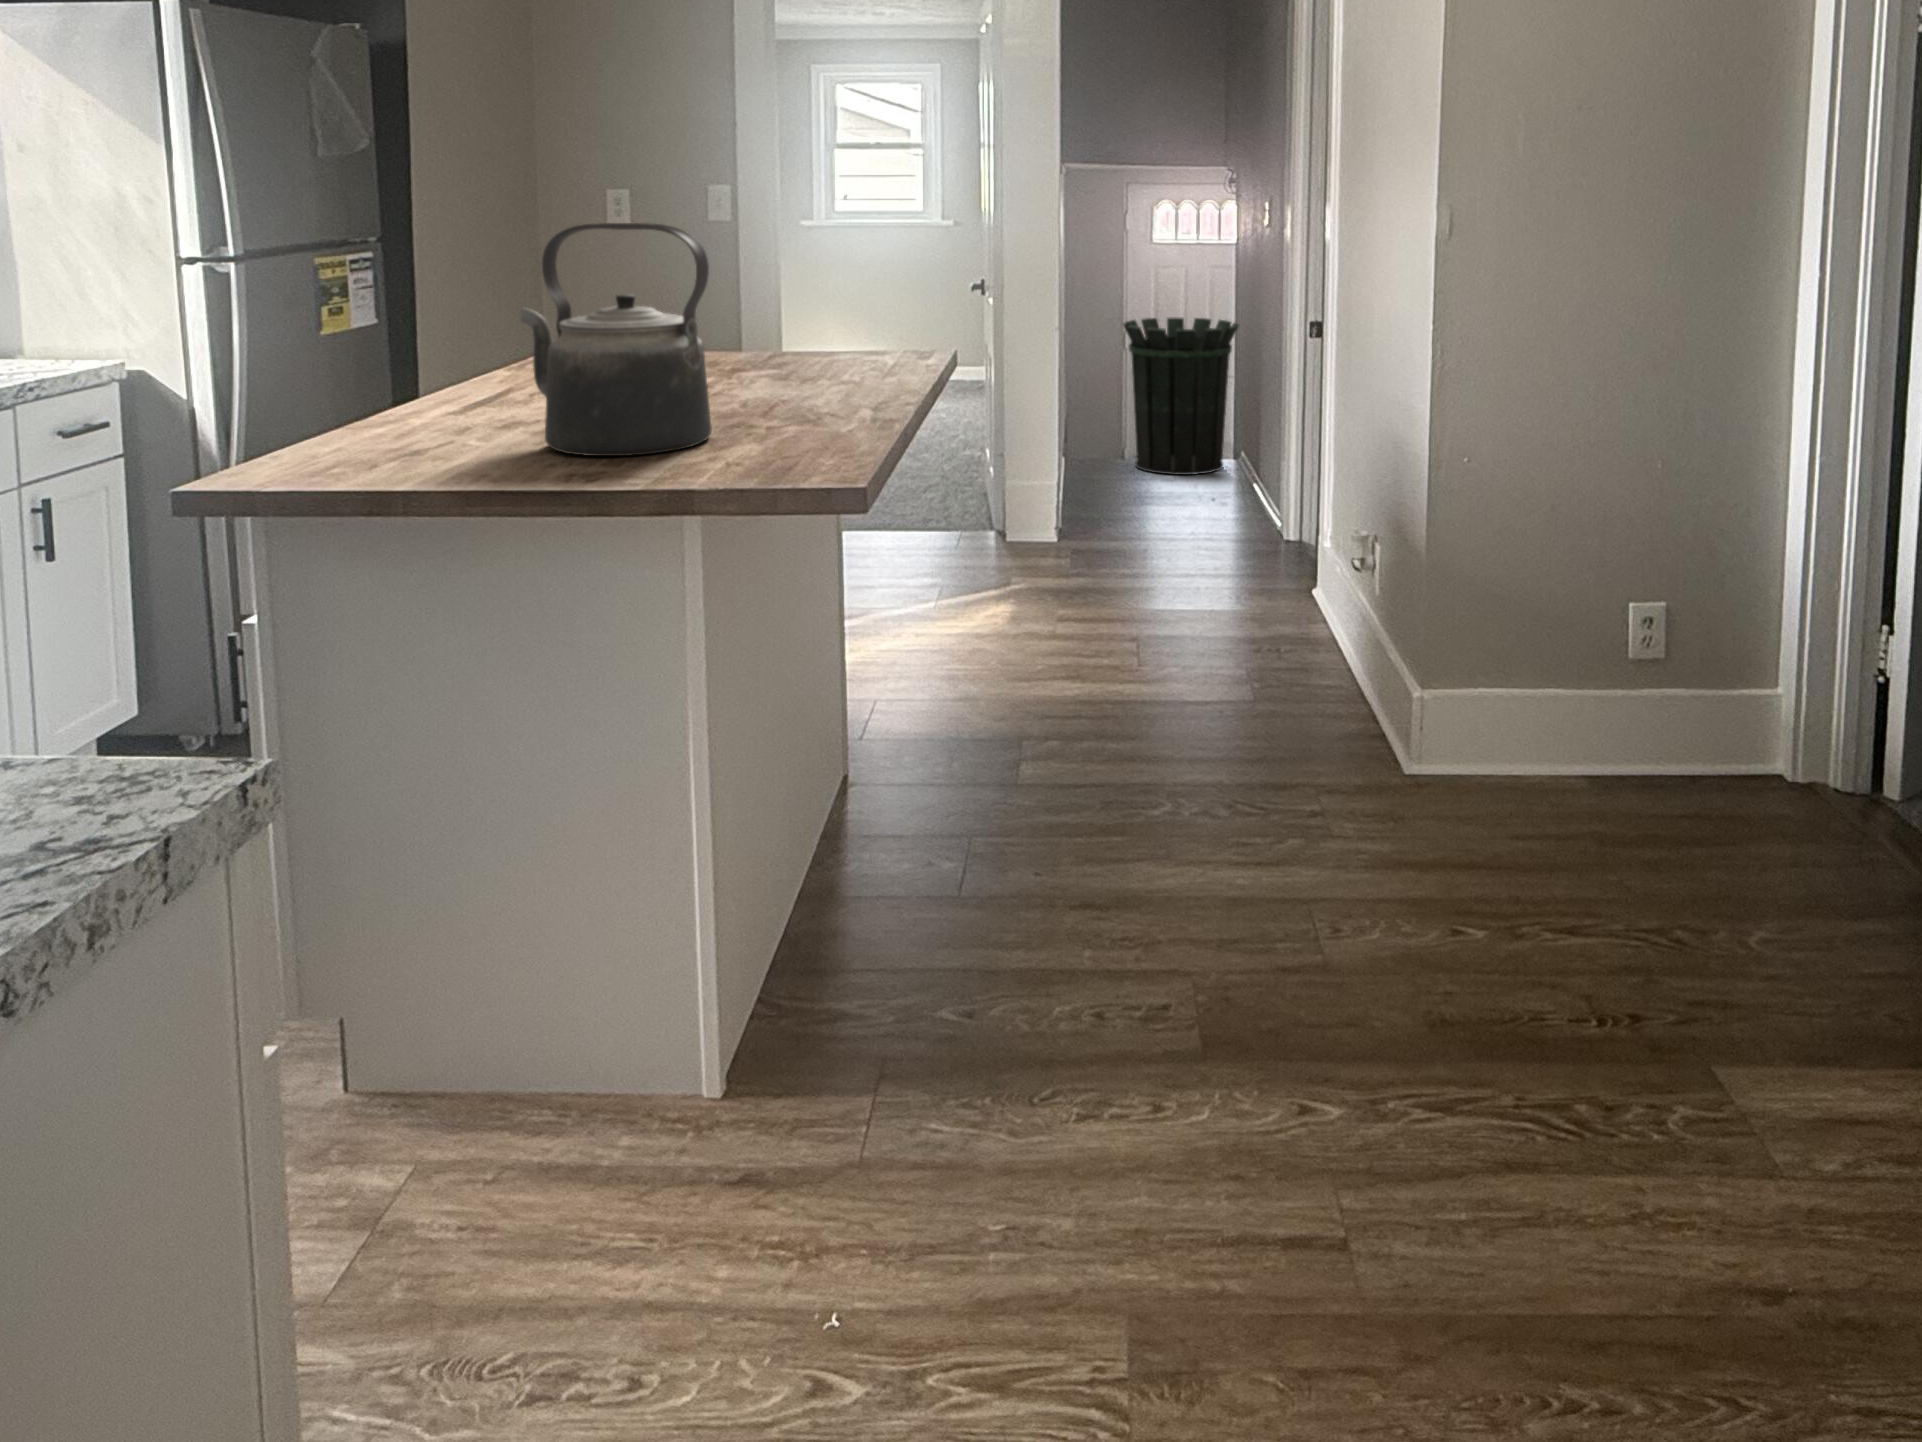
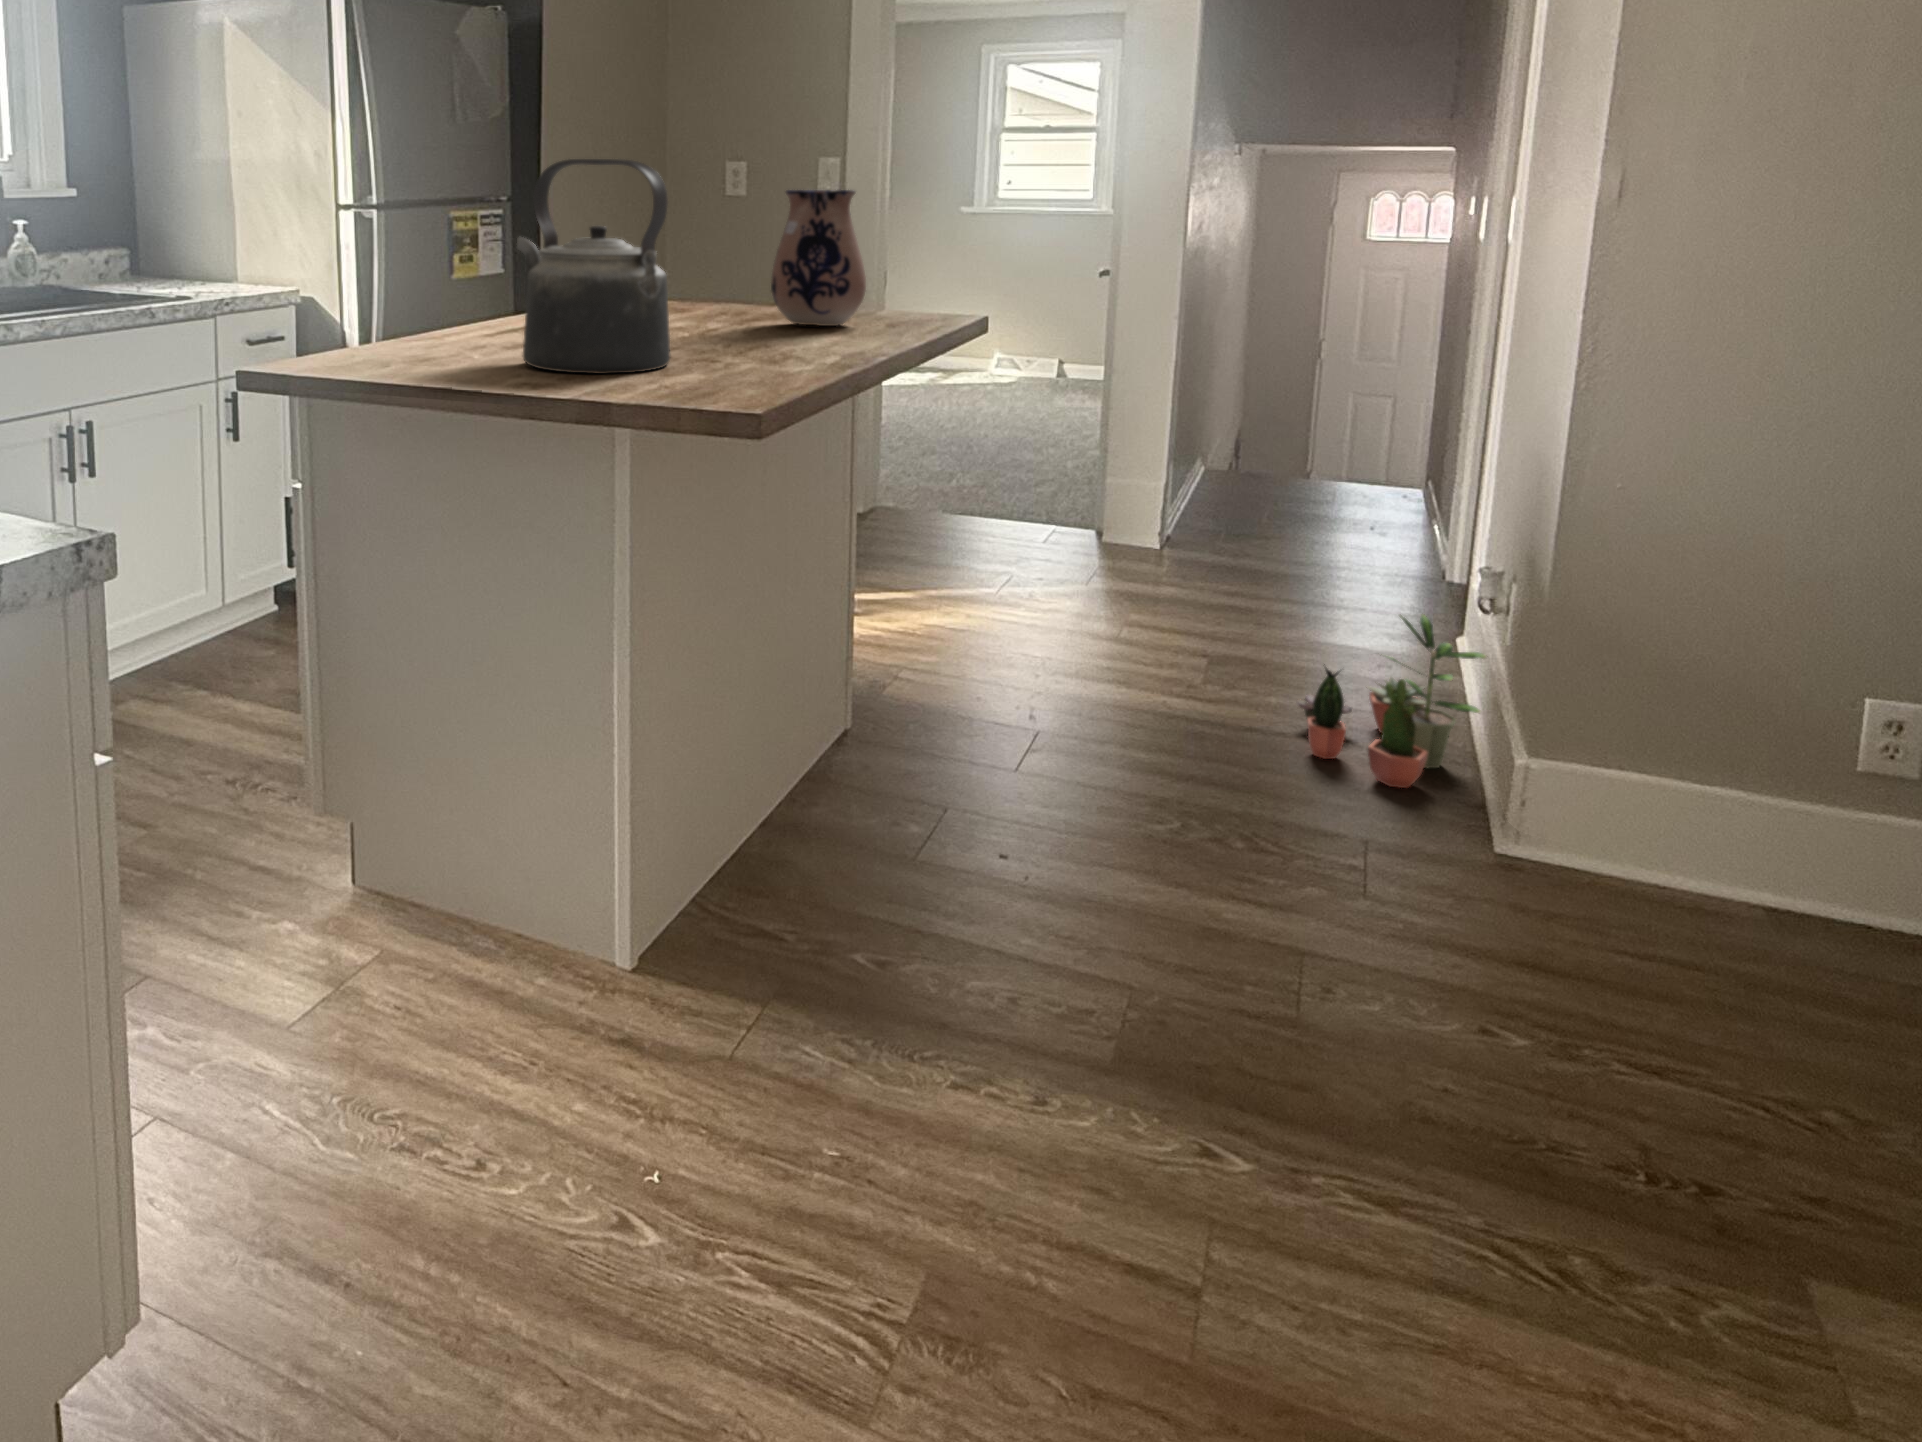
ceramic pitcher: none [753,235,848,372] -> present [771,190,866,326]
waste bin: present [1123,318,1238,475] -> none [1290,323,1442,506]
potted plant: none [1219,574,1367,729] -> present [1296,615,1486,788]

